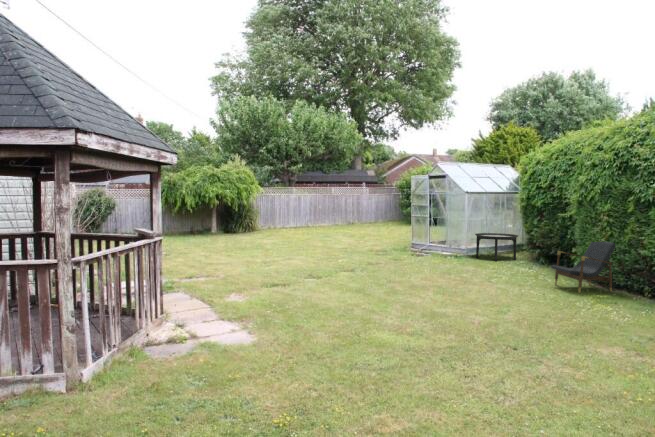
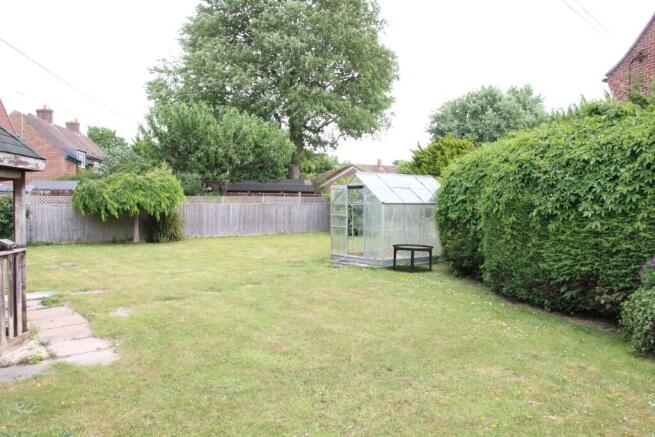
lounge chair: present [551,242,615,293] -> none [458,253,520,308]

